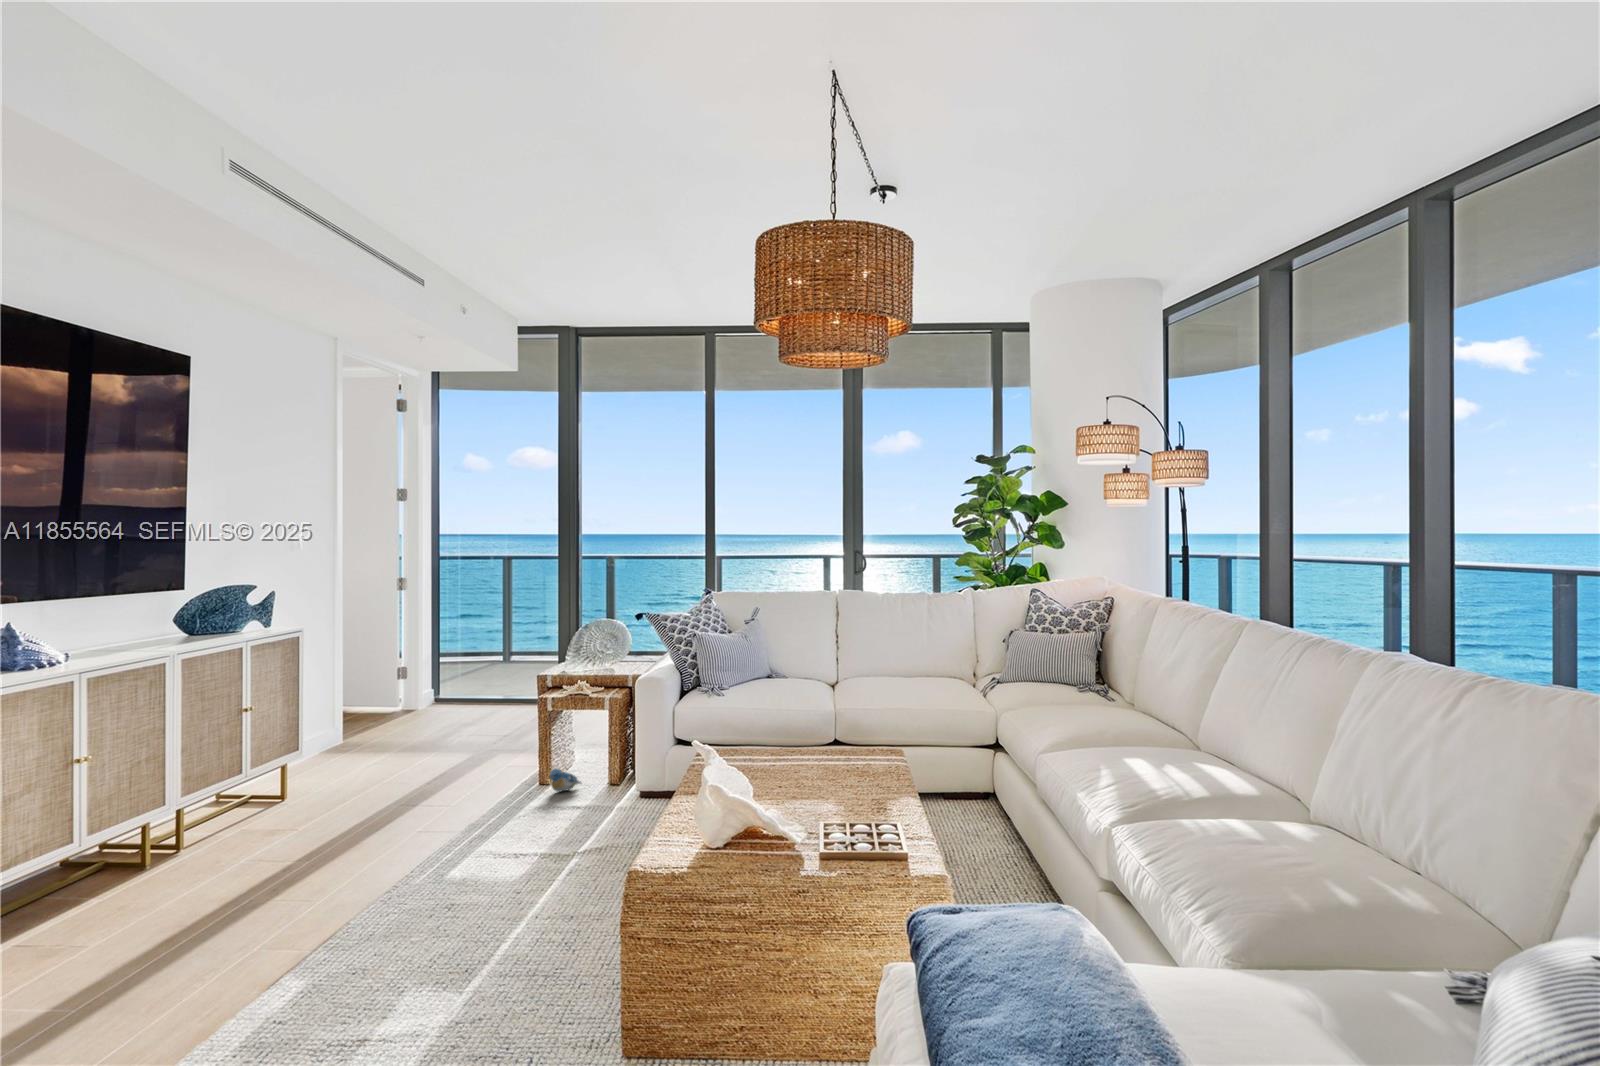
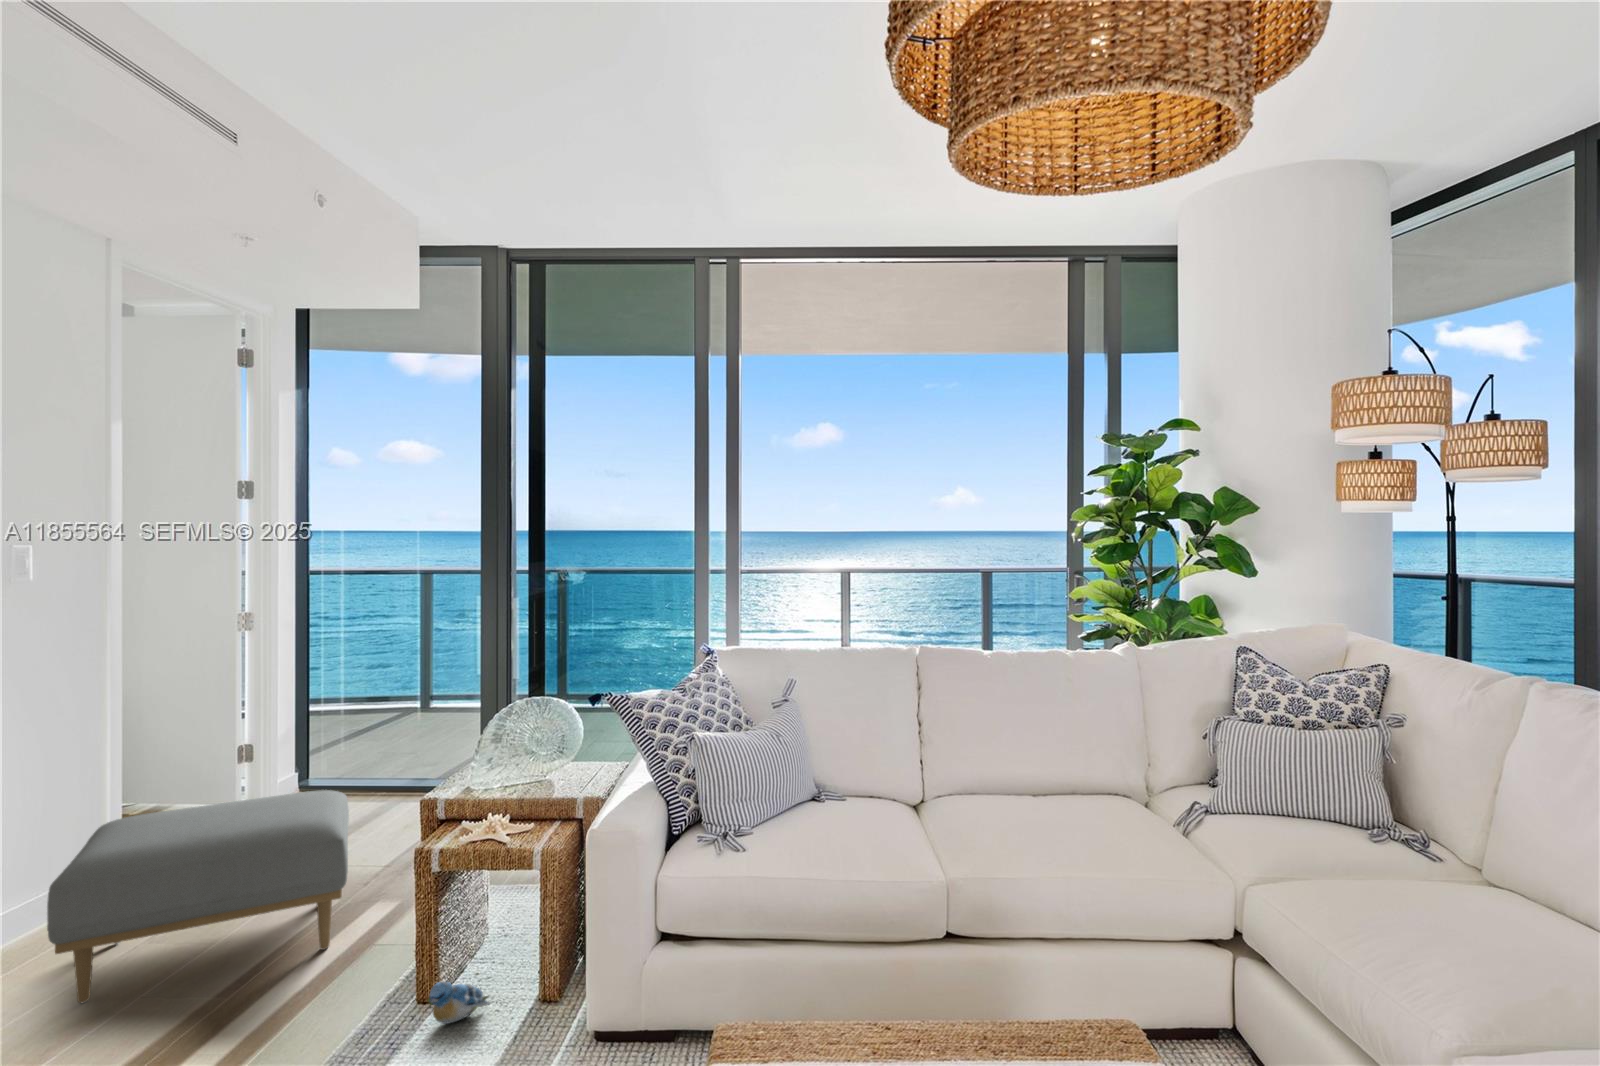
ottoman: none [338,682,494,784] -> present [47,790,349,1003]

